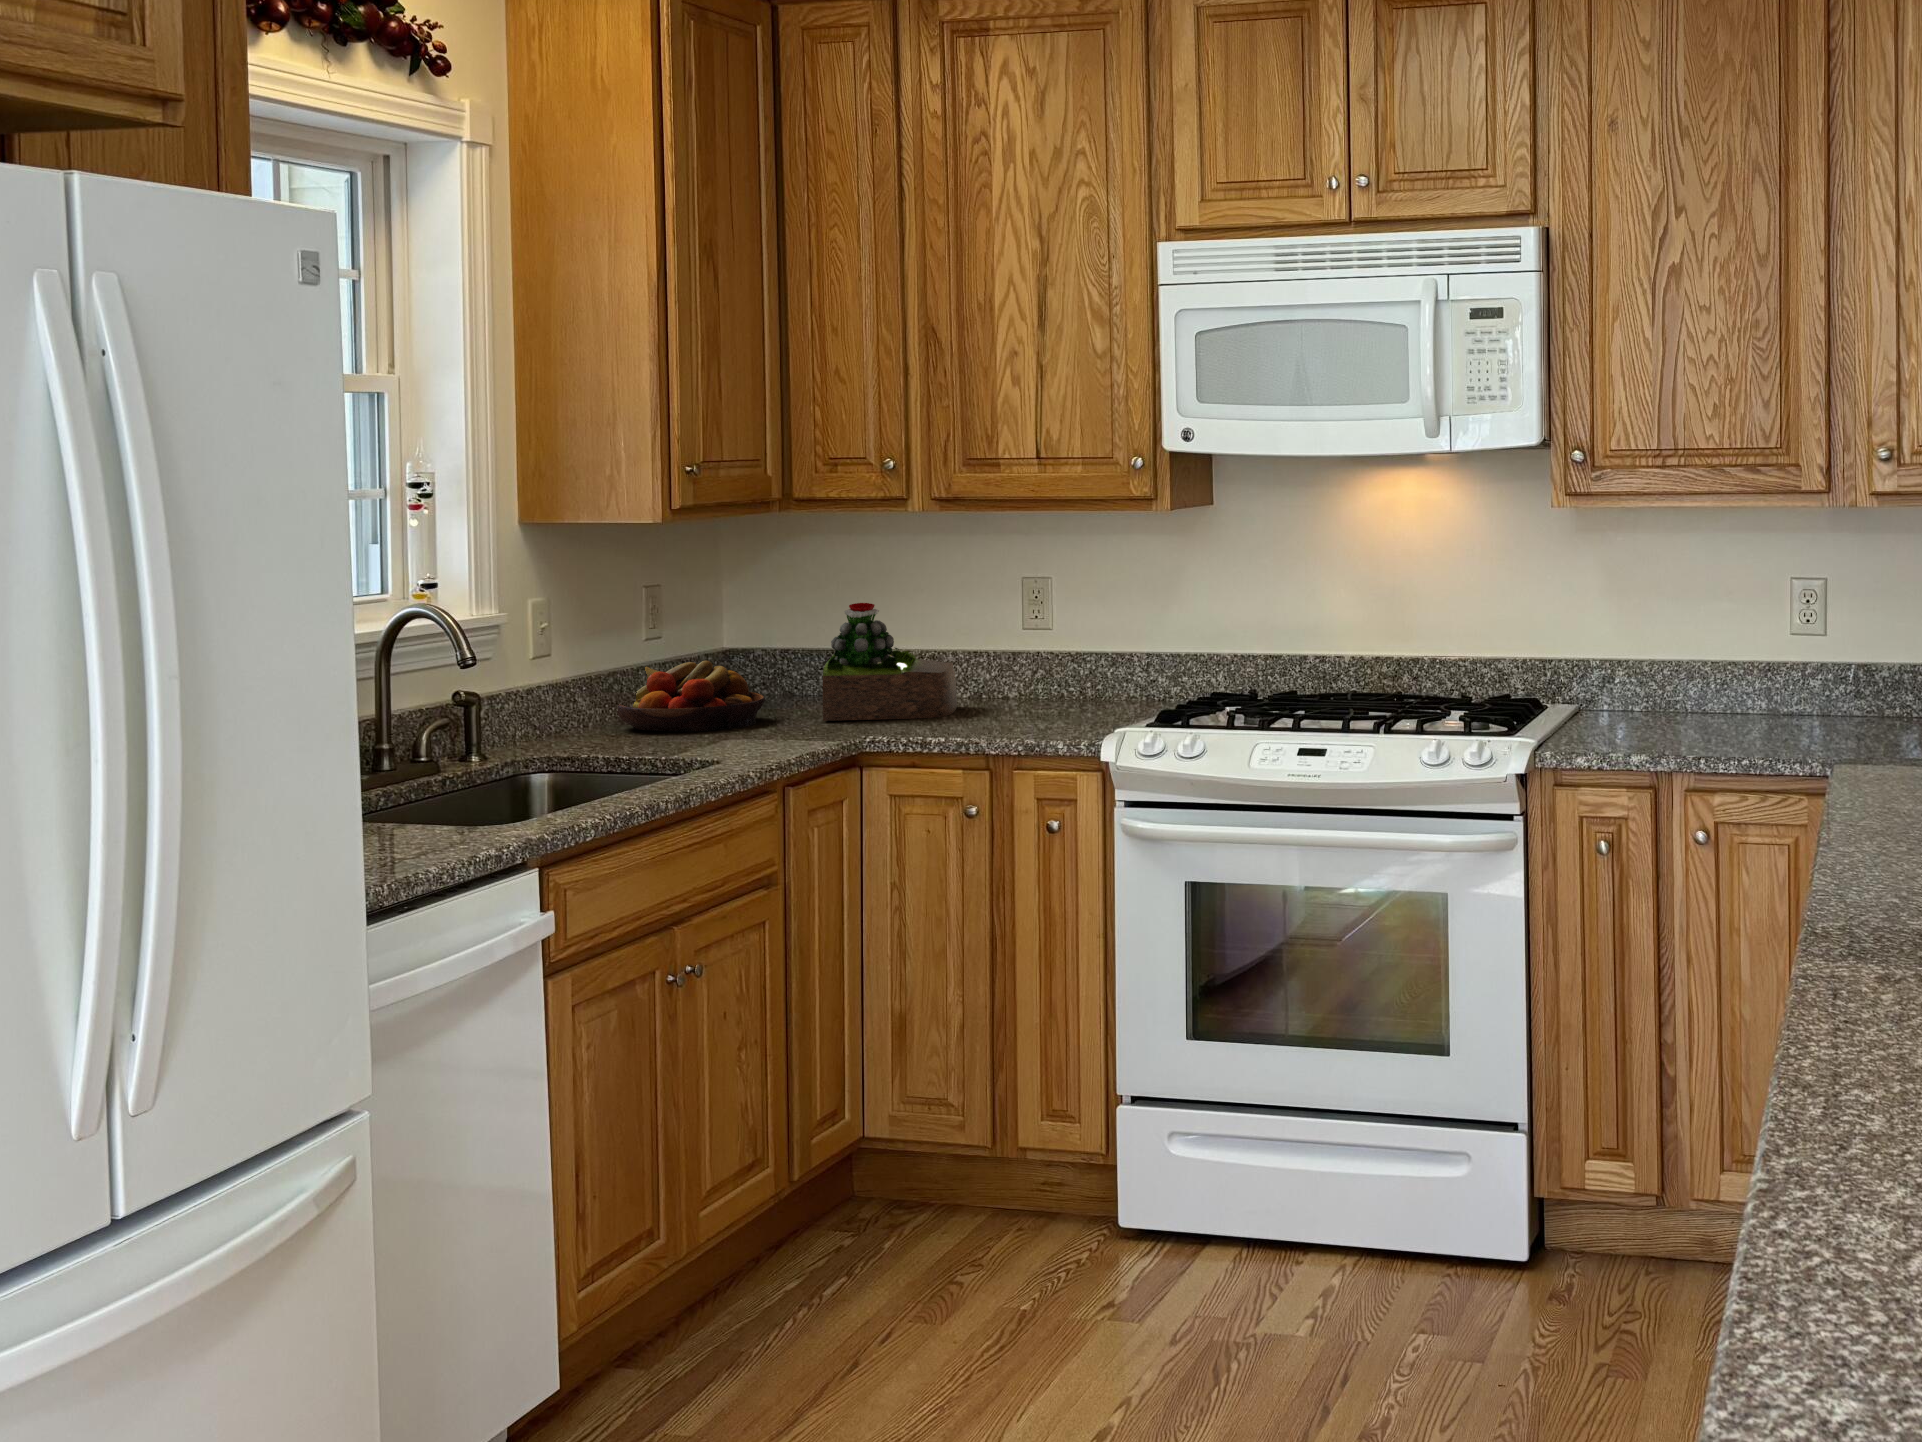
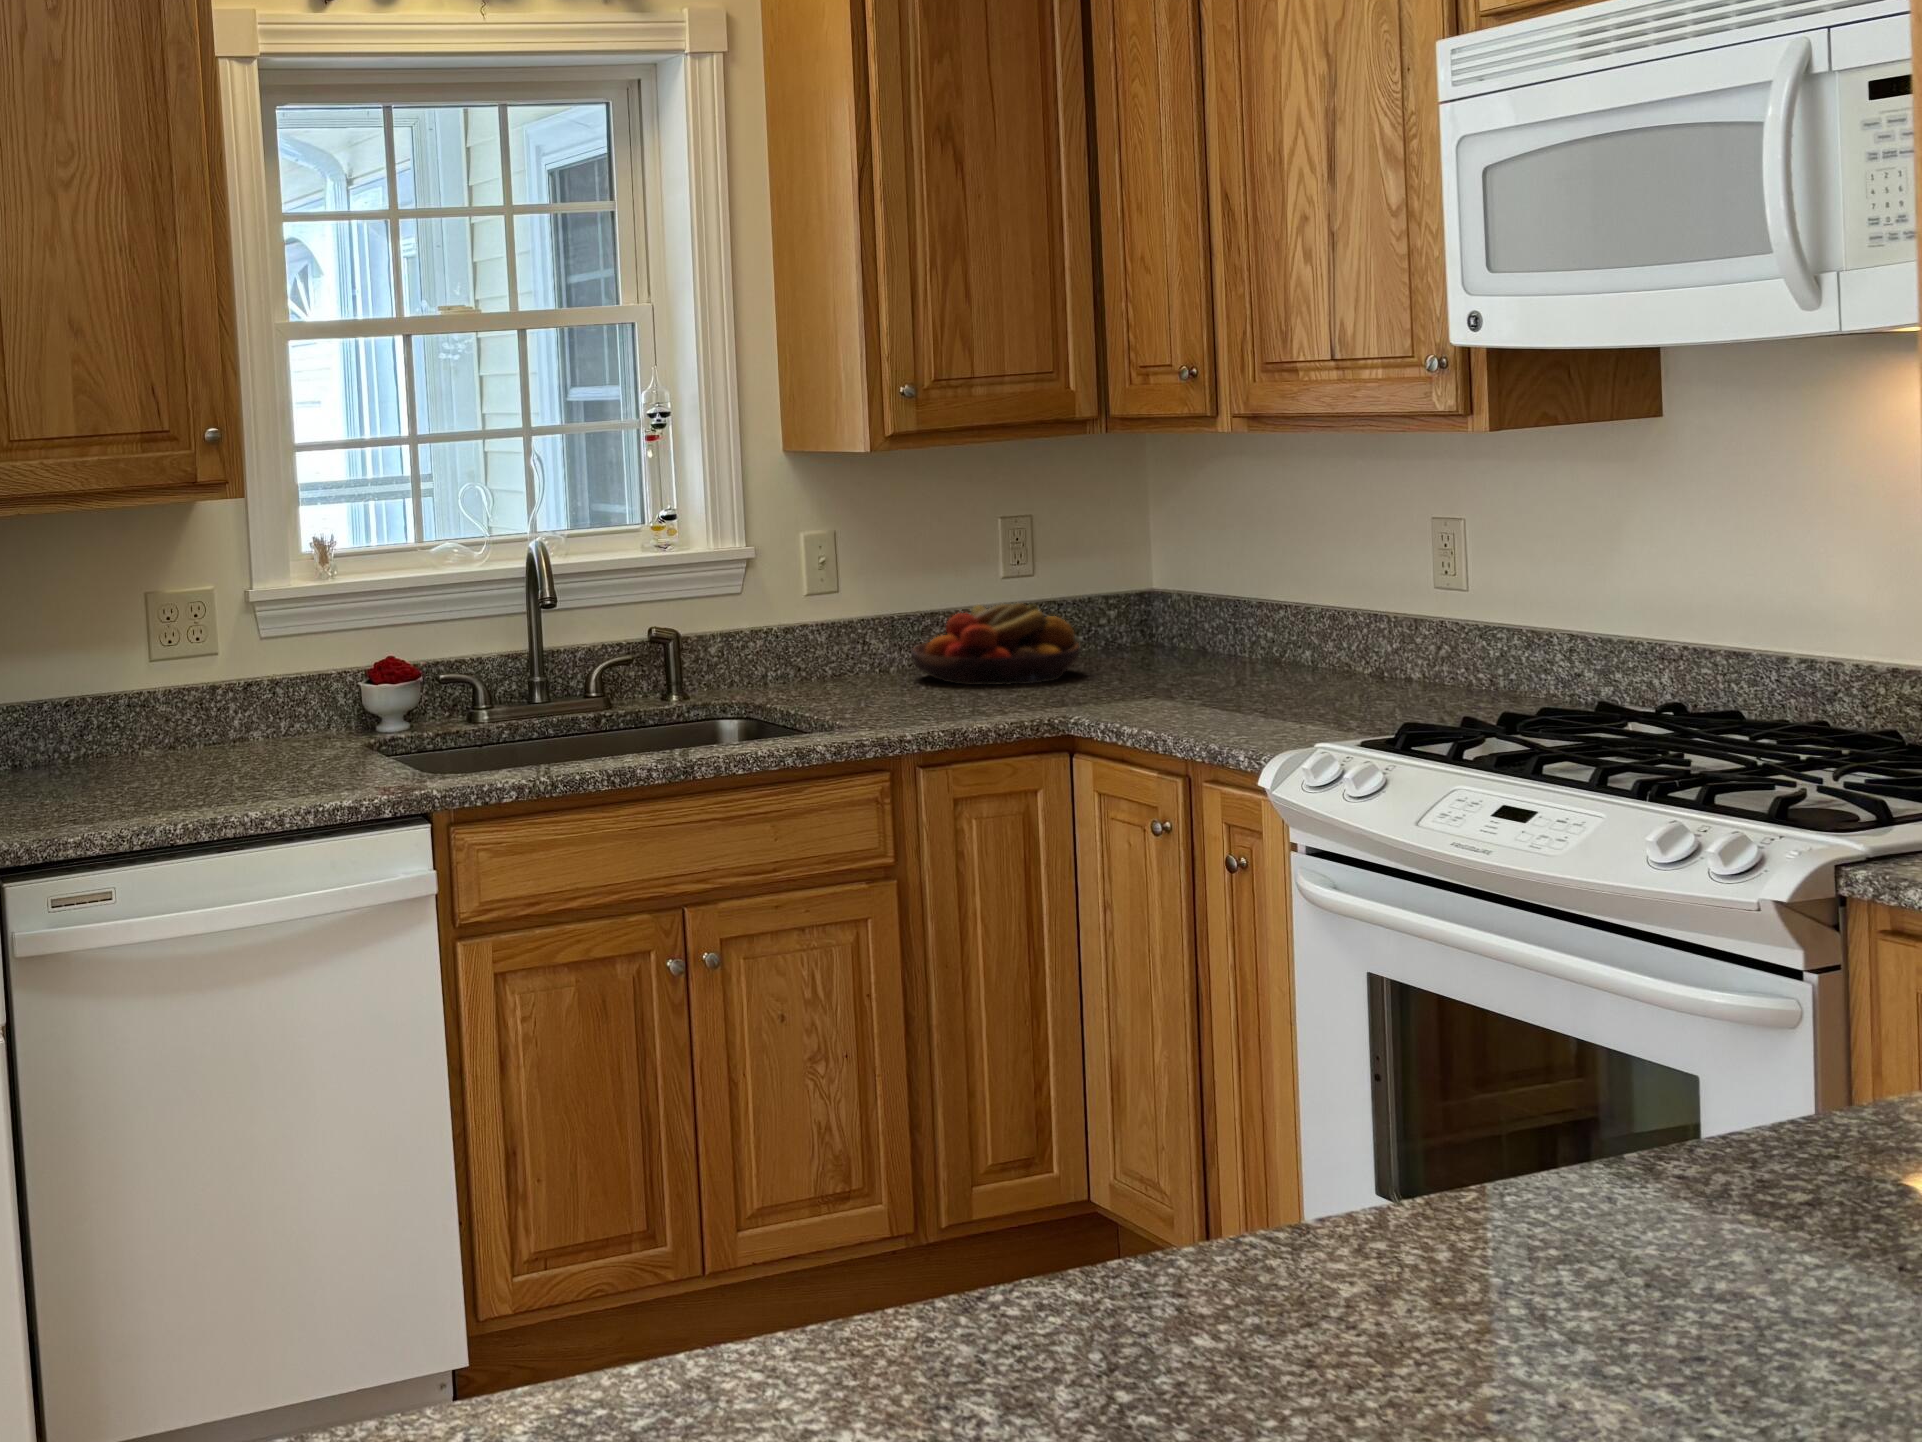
succulent plant: present [823,603,957,721] -> none [1104,545,1311,695]

